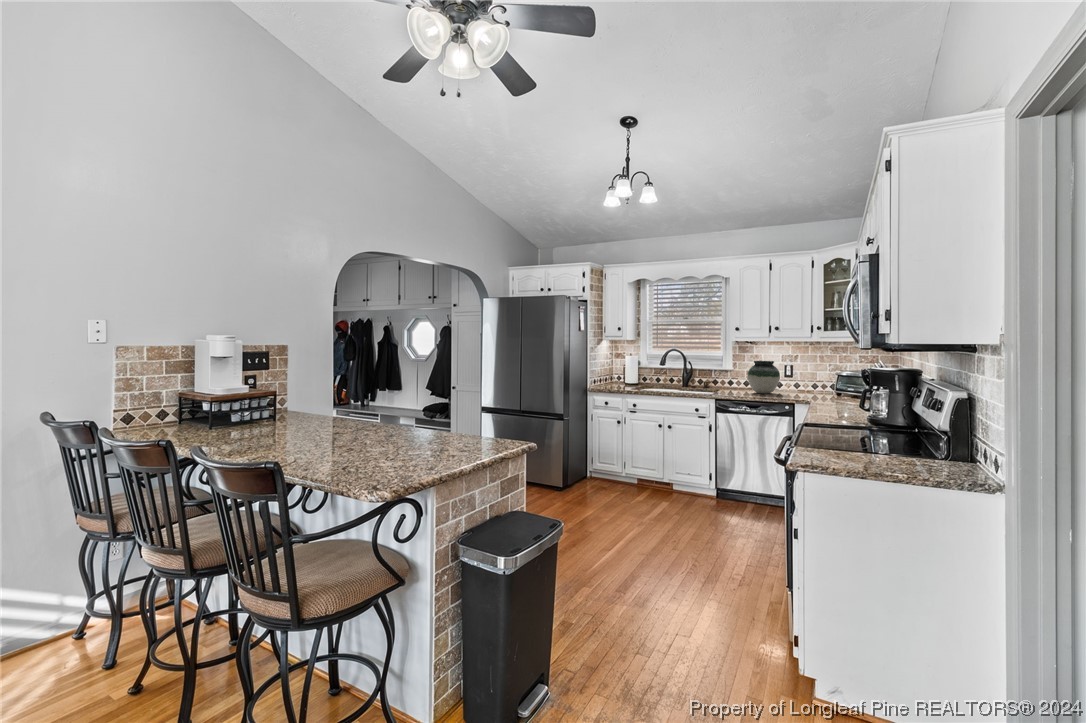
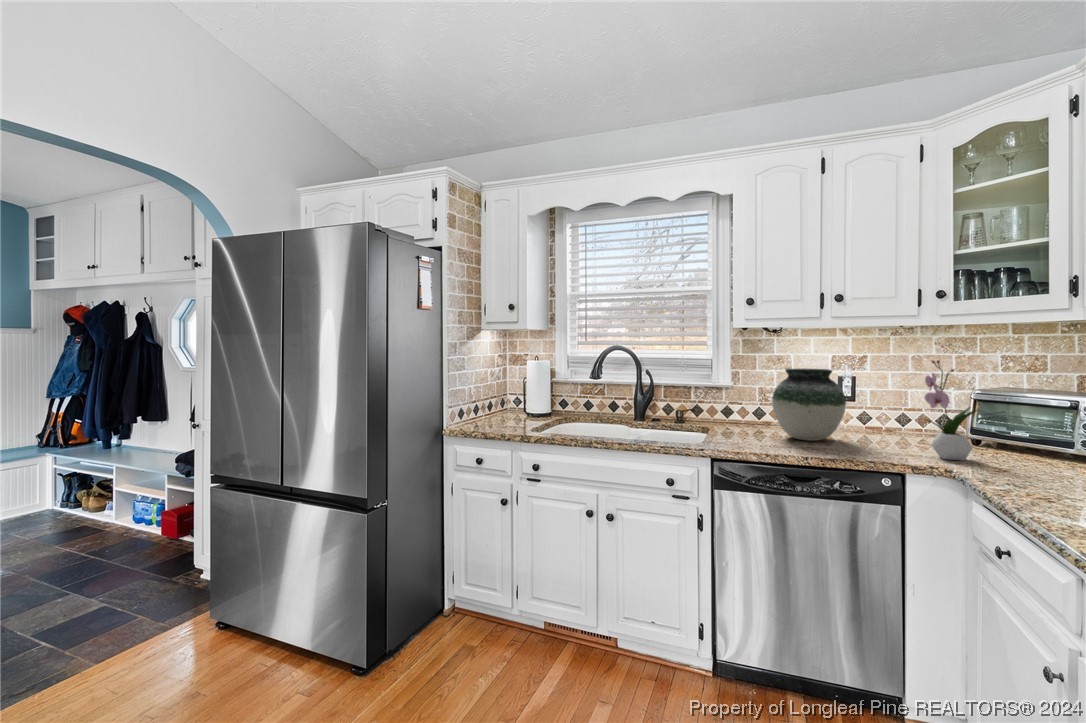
flower arrangement: none [805,357,823,398] -> present [925,360,977,461]

